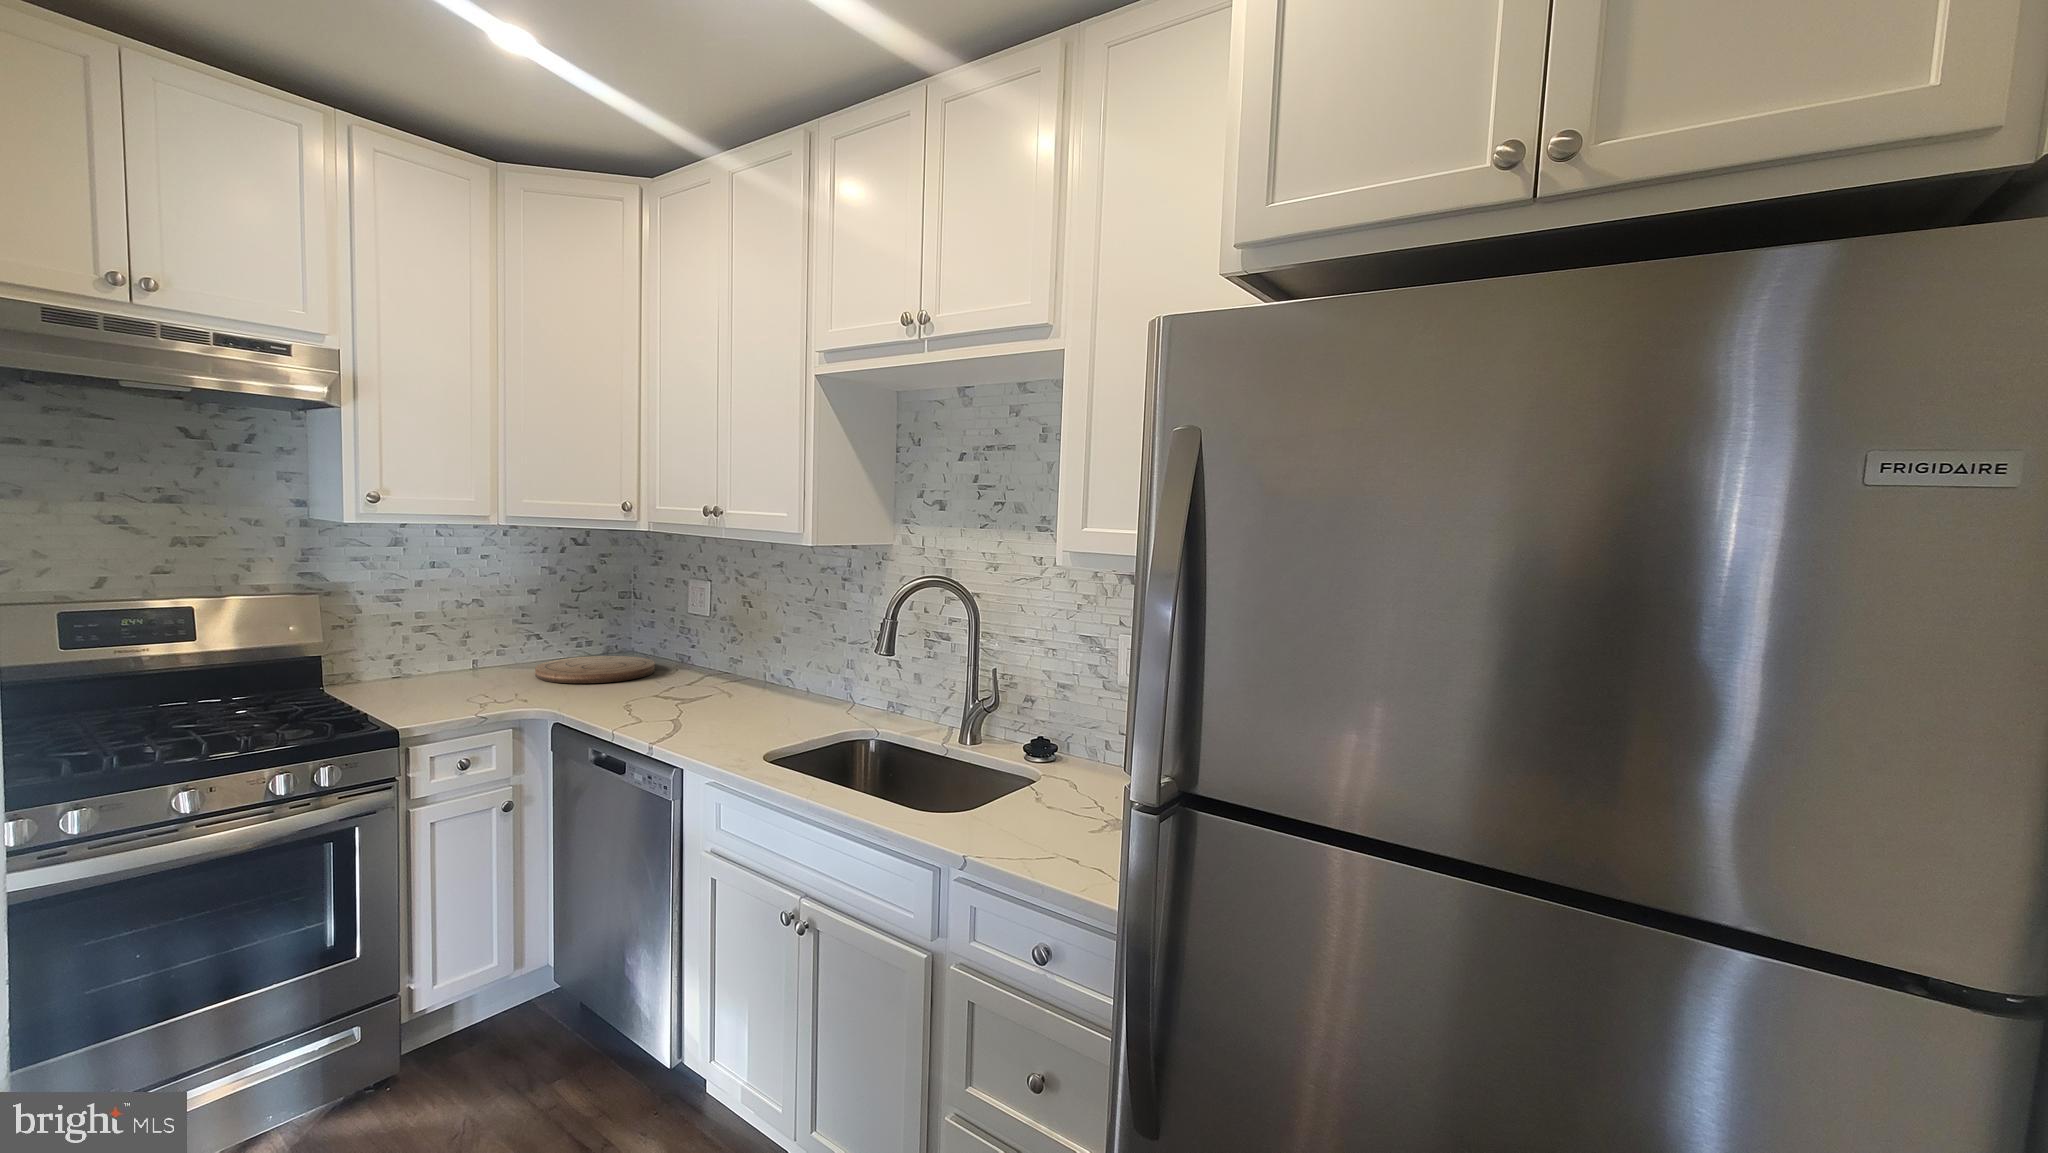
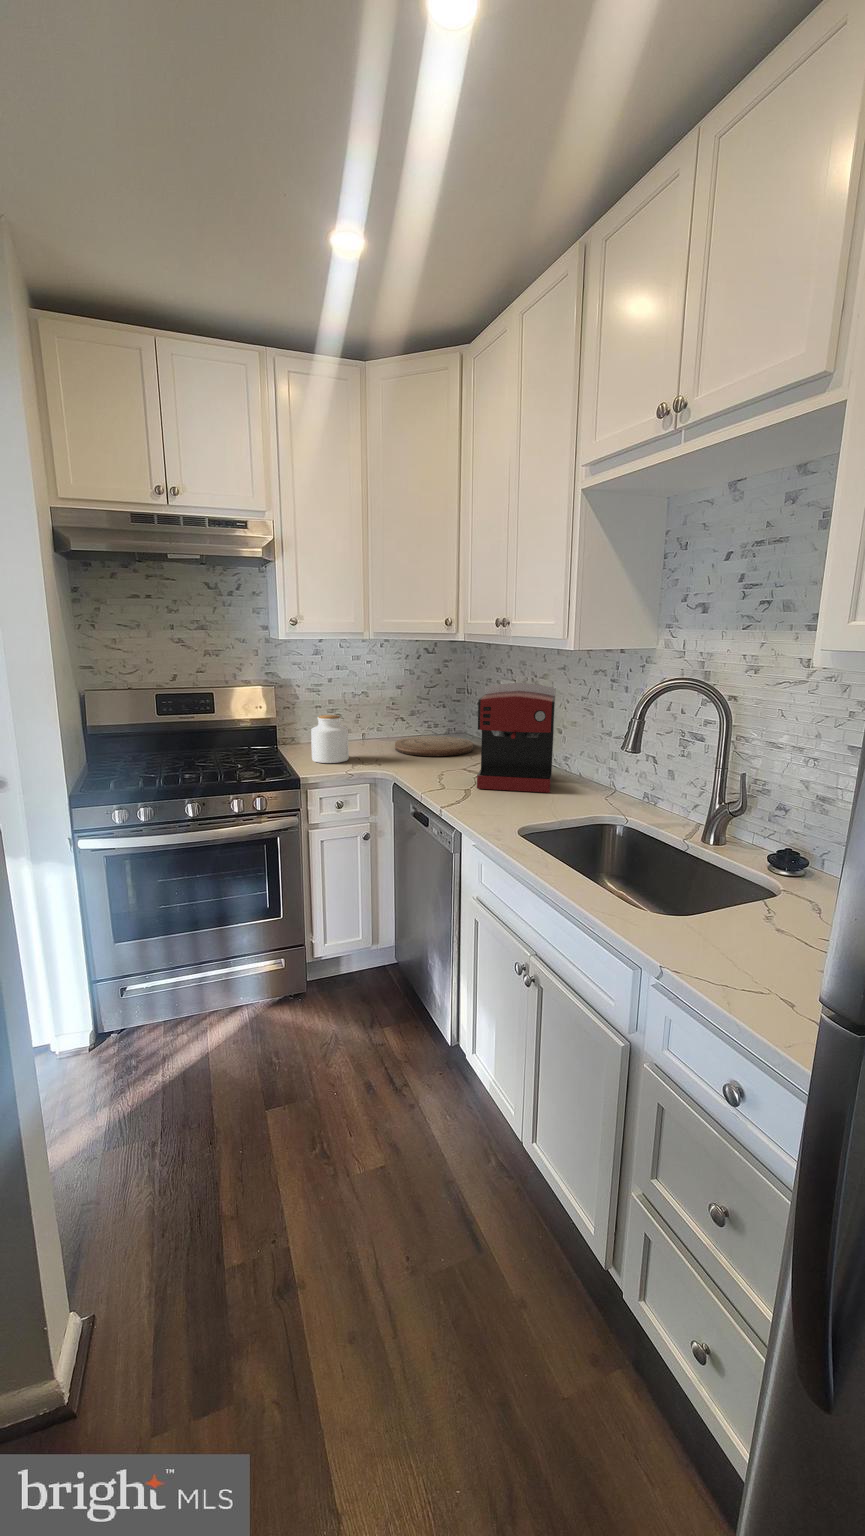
coffee maker: none [686,582,784,716] -> present [477,683,556,793]
jar: none [402,633,467,705] -> present [311,715,349,763]

